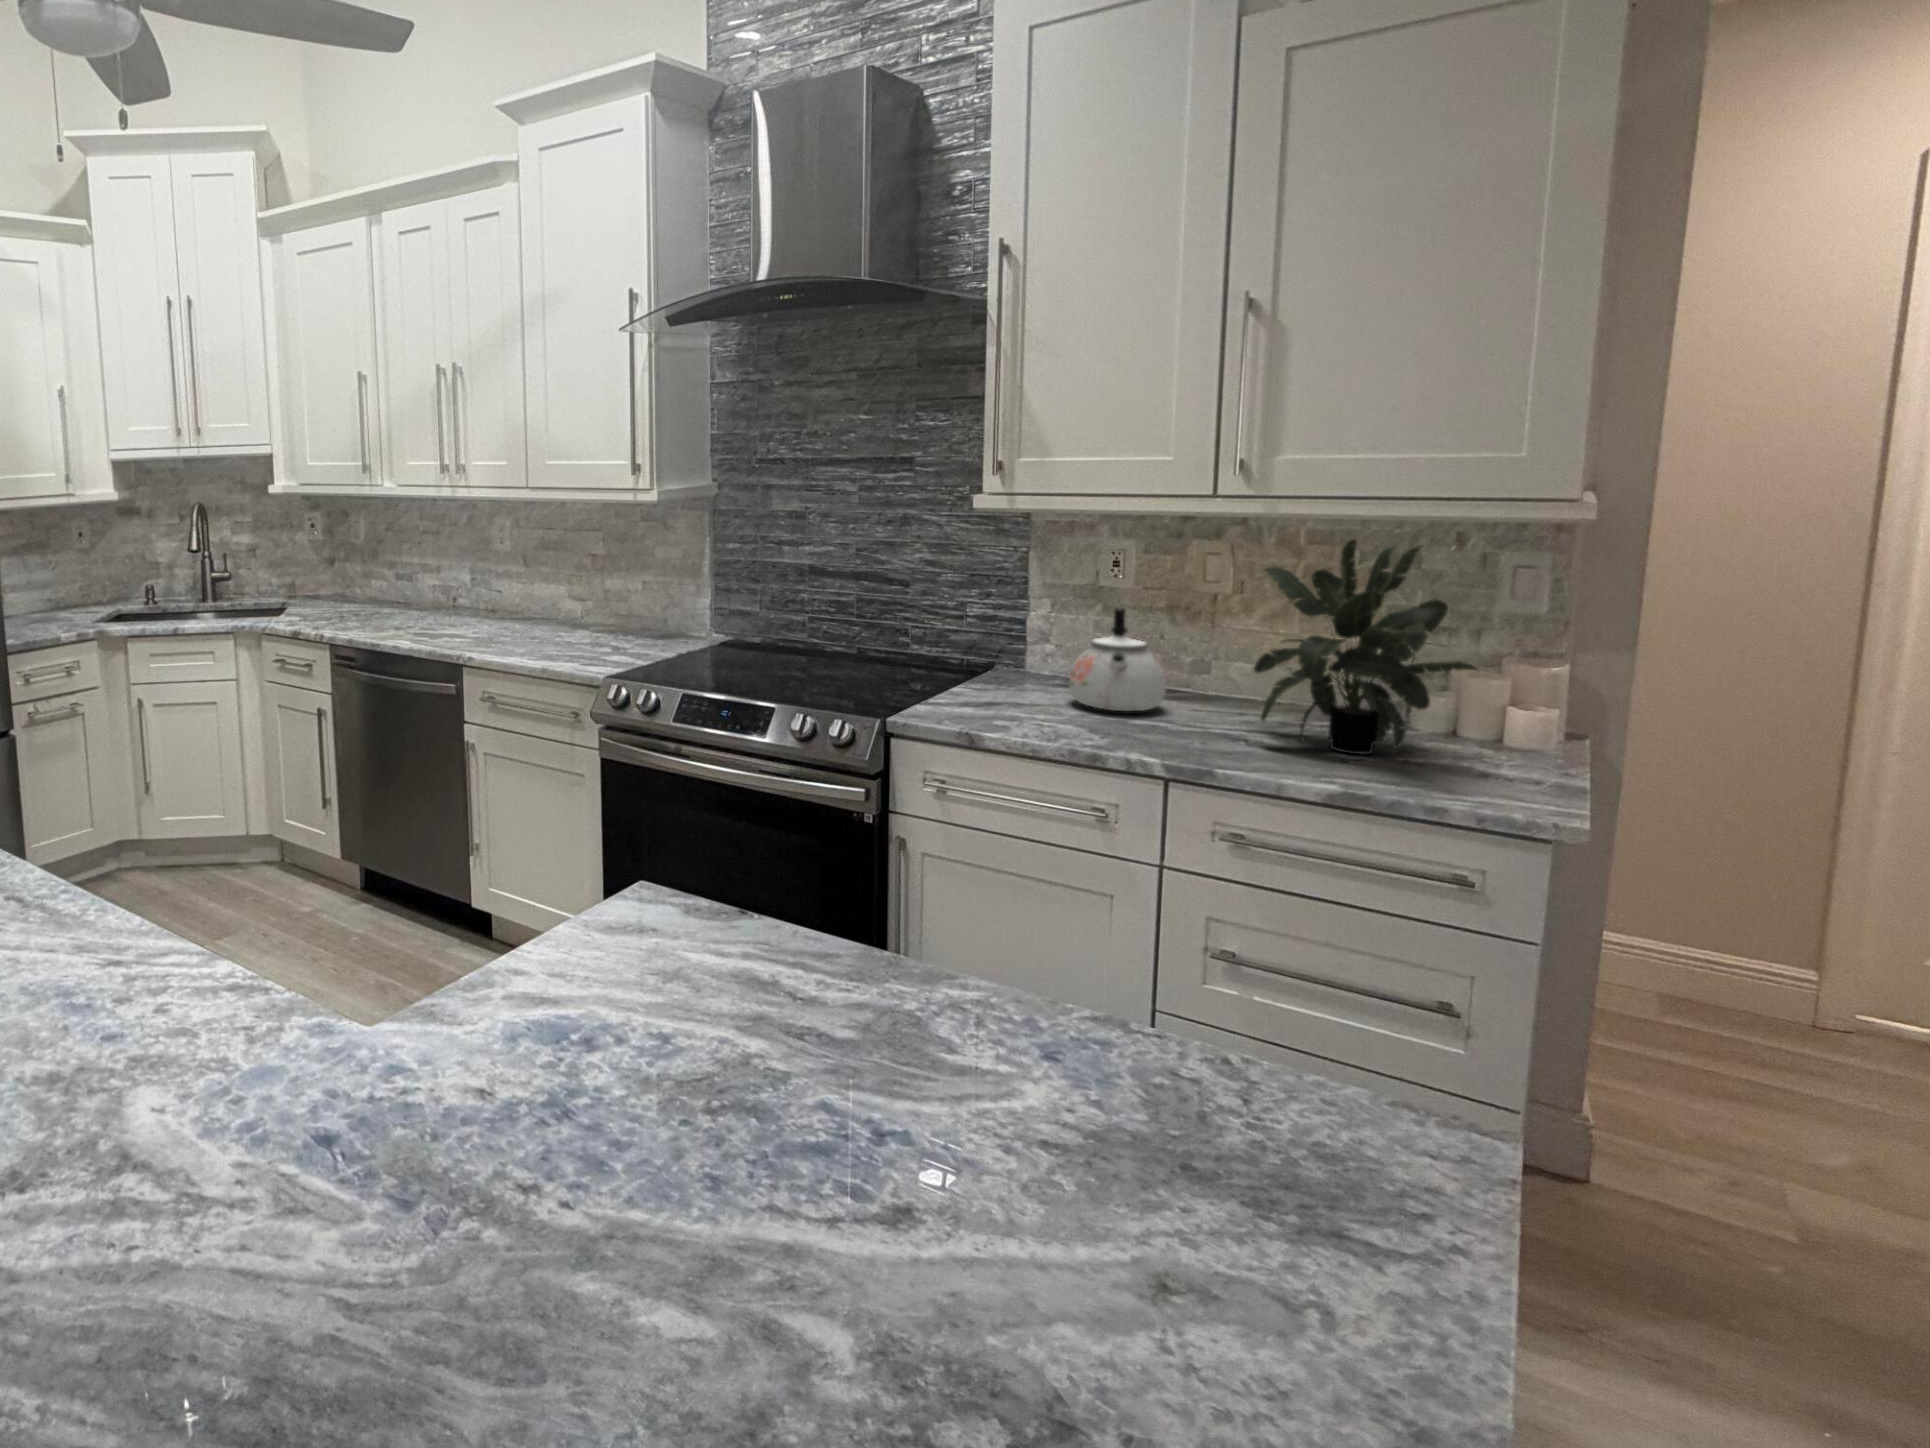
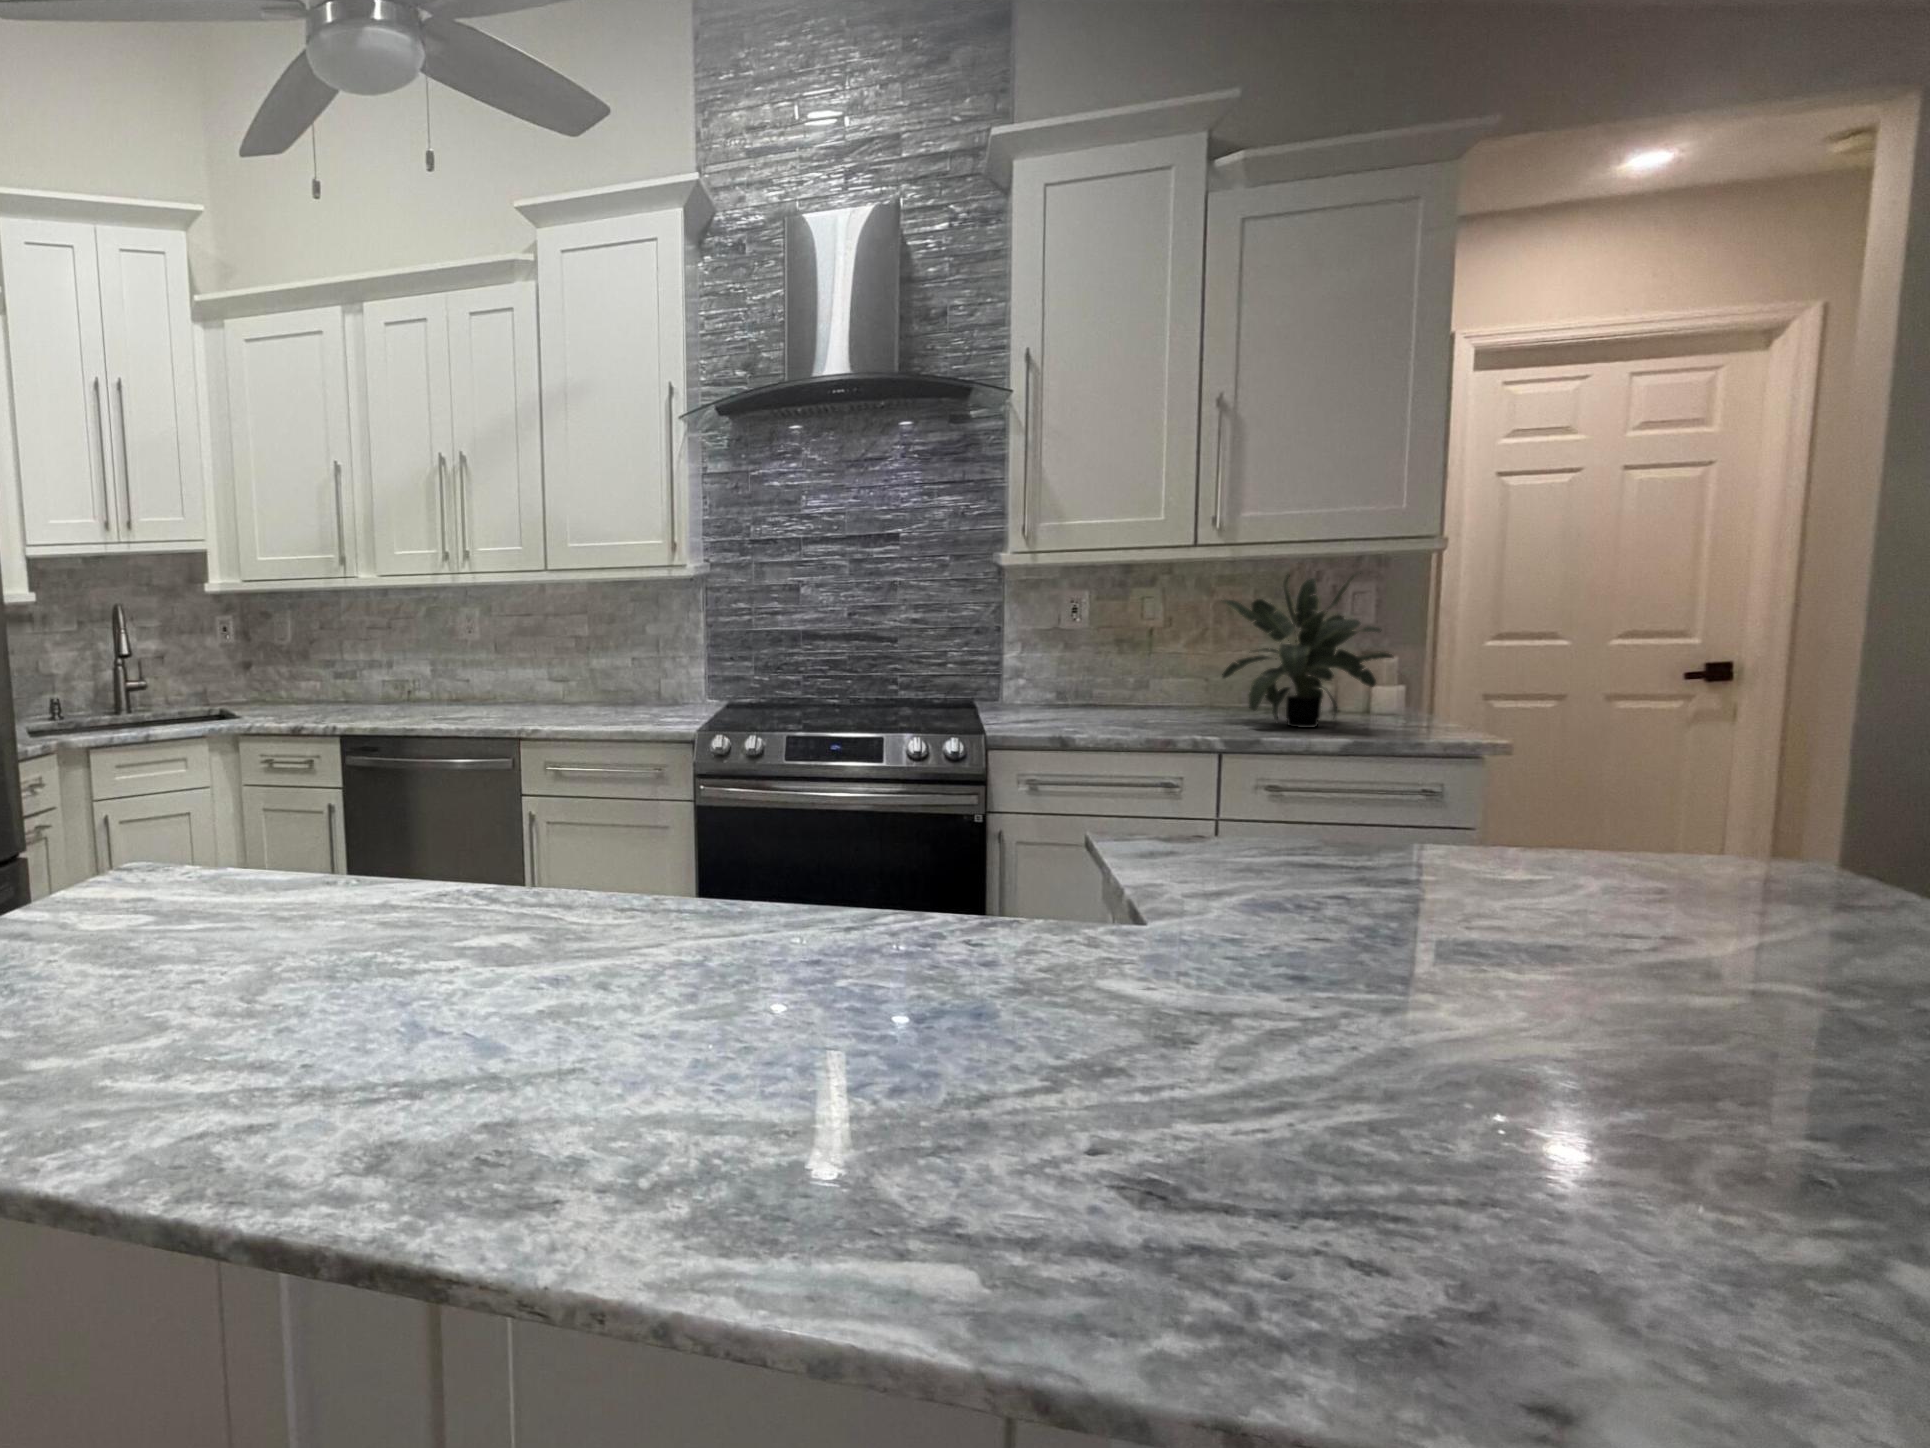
kettle: present [1069,608,1166,711] -> none [1074,640,1150,719]

